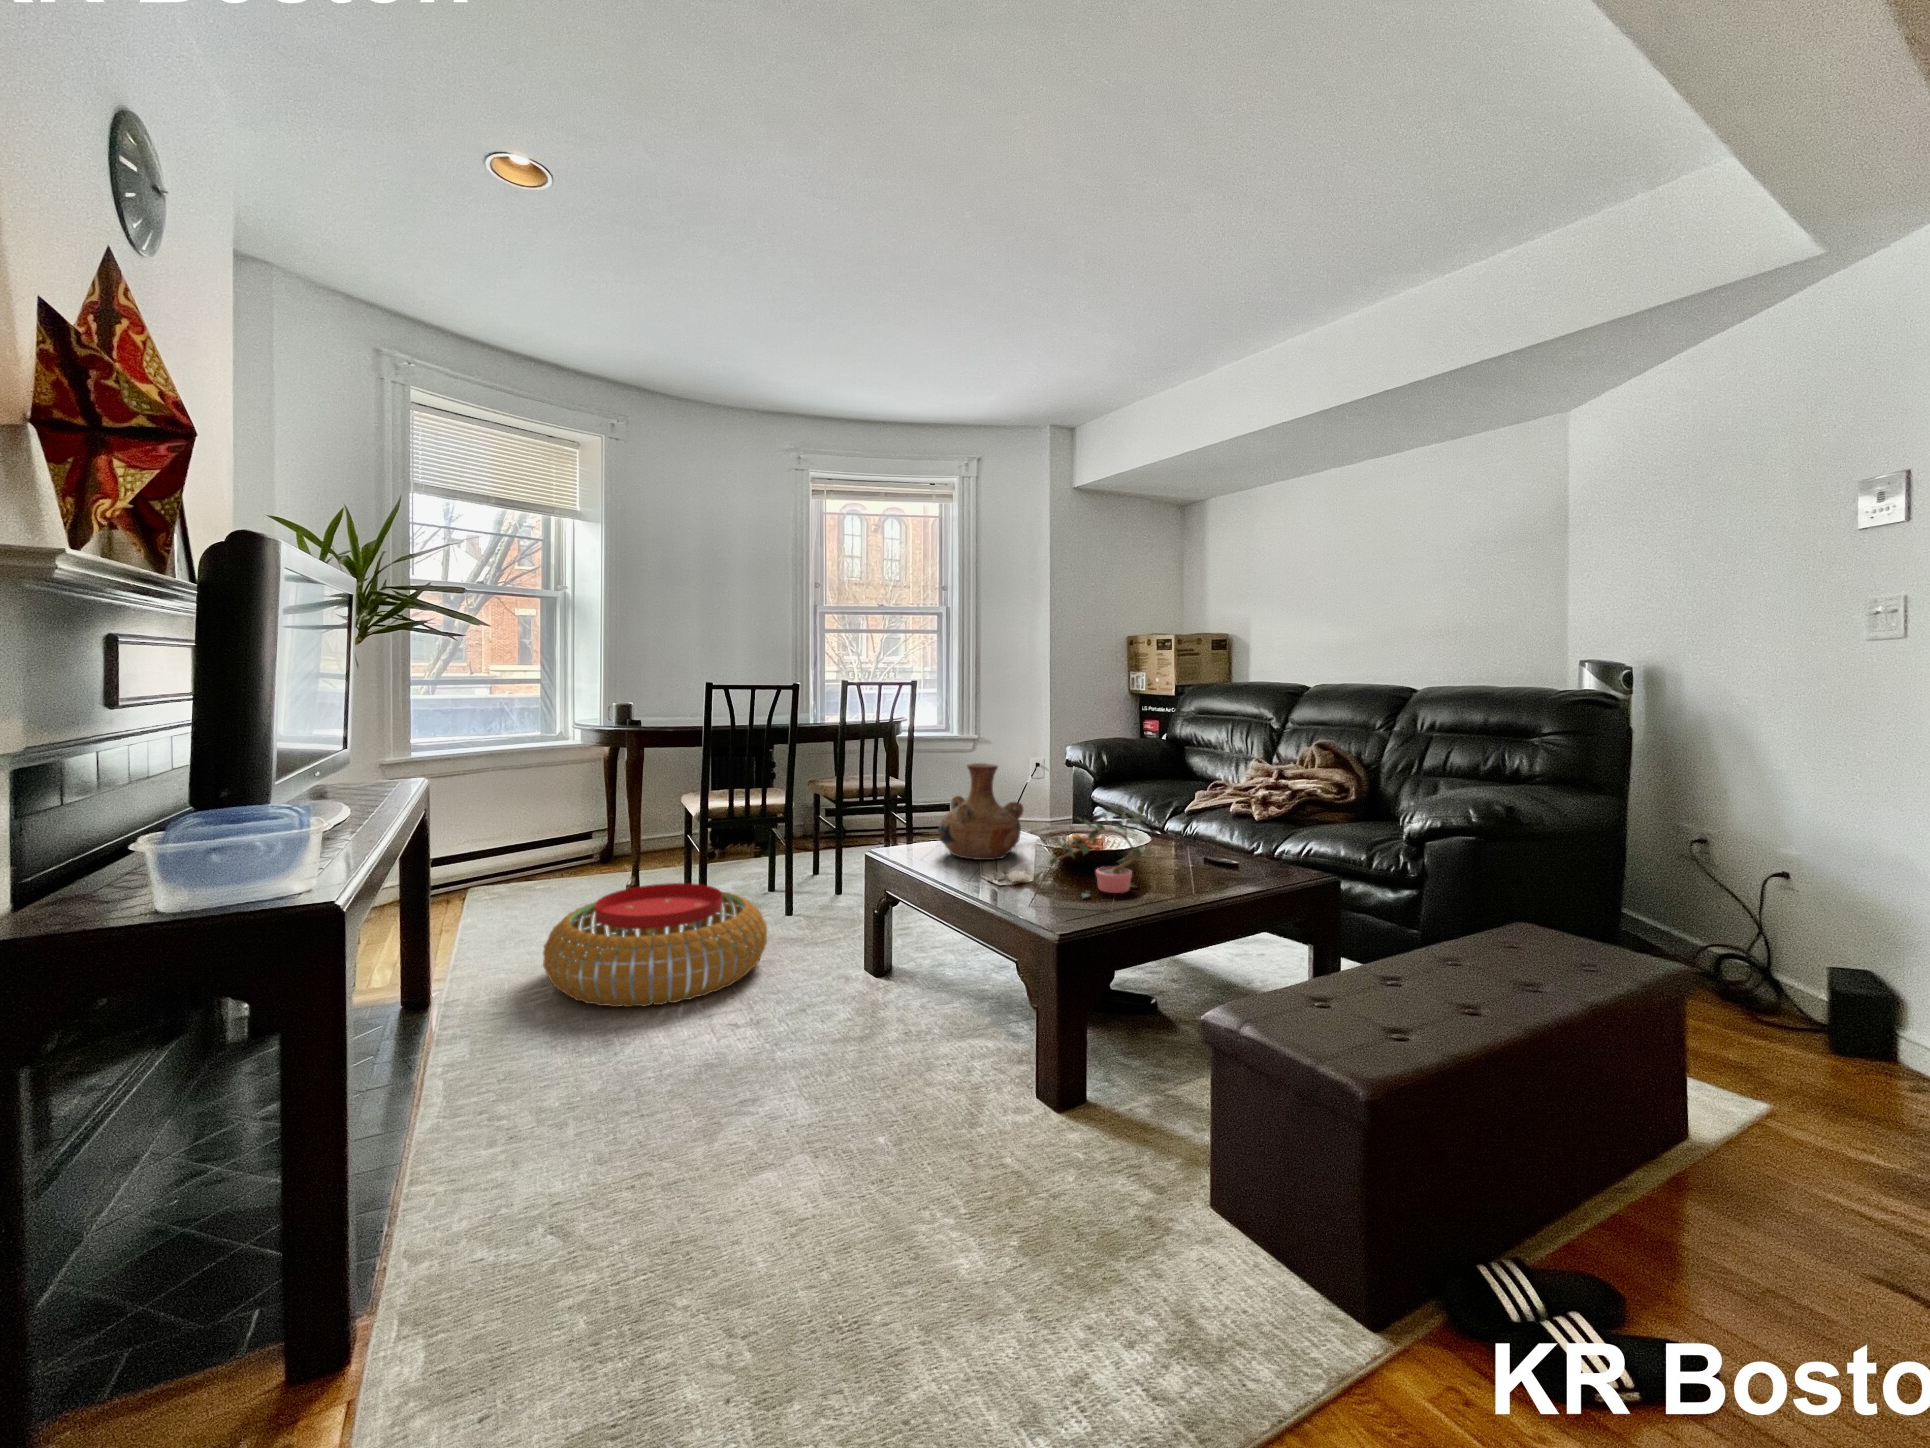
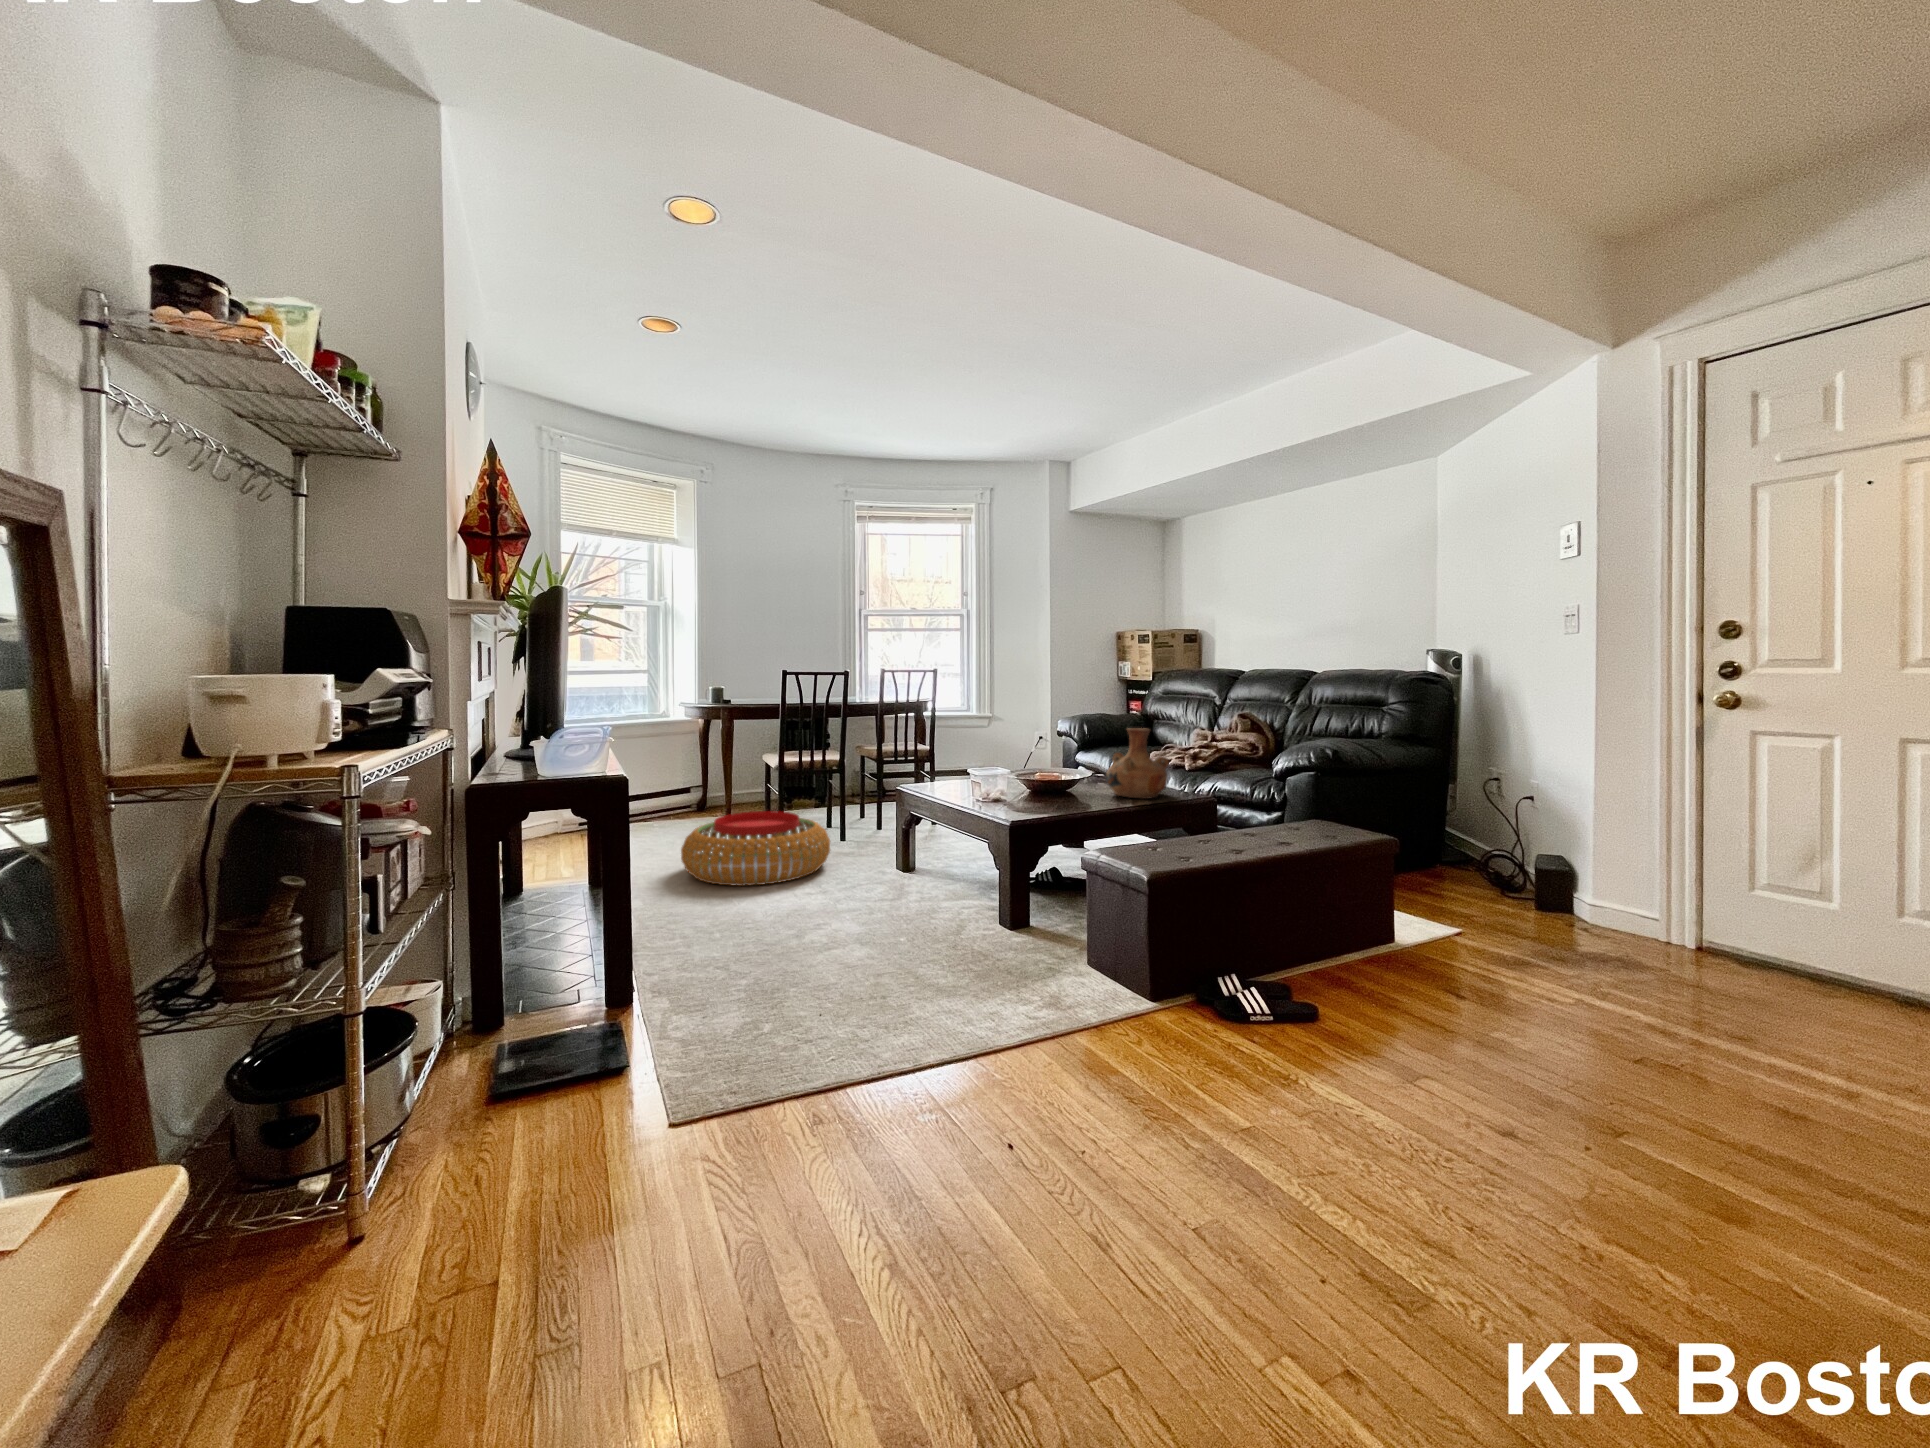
vase: present [938,763,1023,860] -> present [1106,728,1169,799]
potted plant: present [1049,805,1153,897] -> none [1014,747,1088,807]

